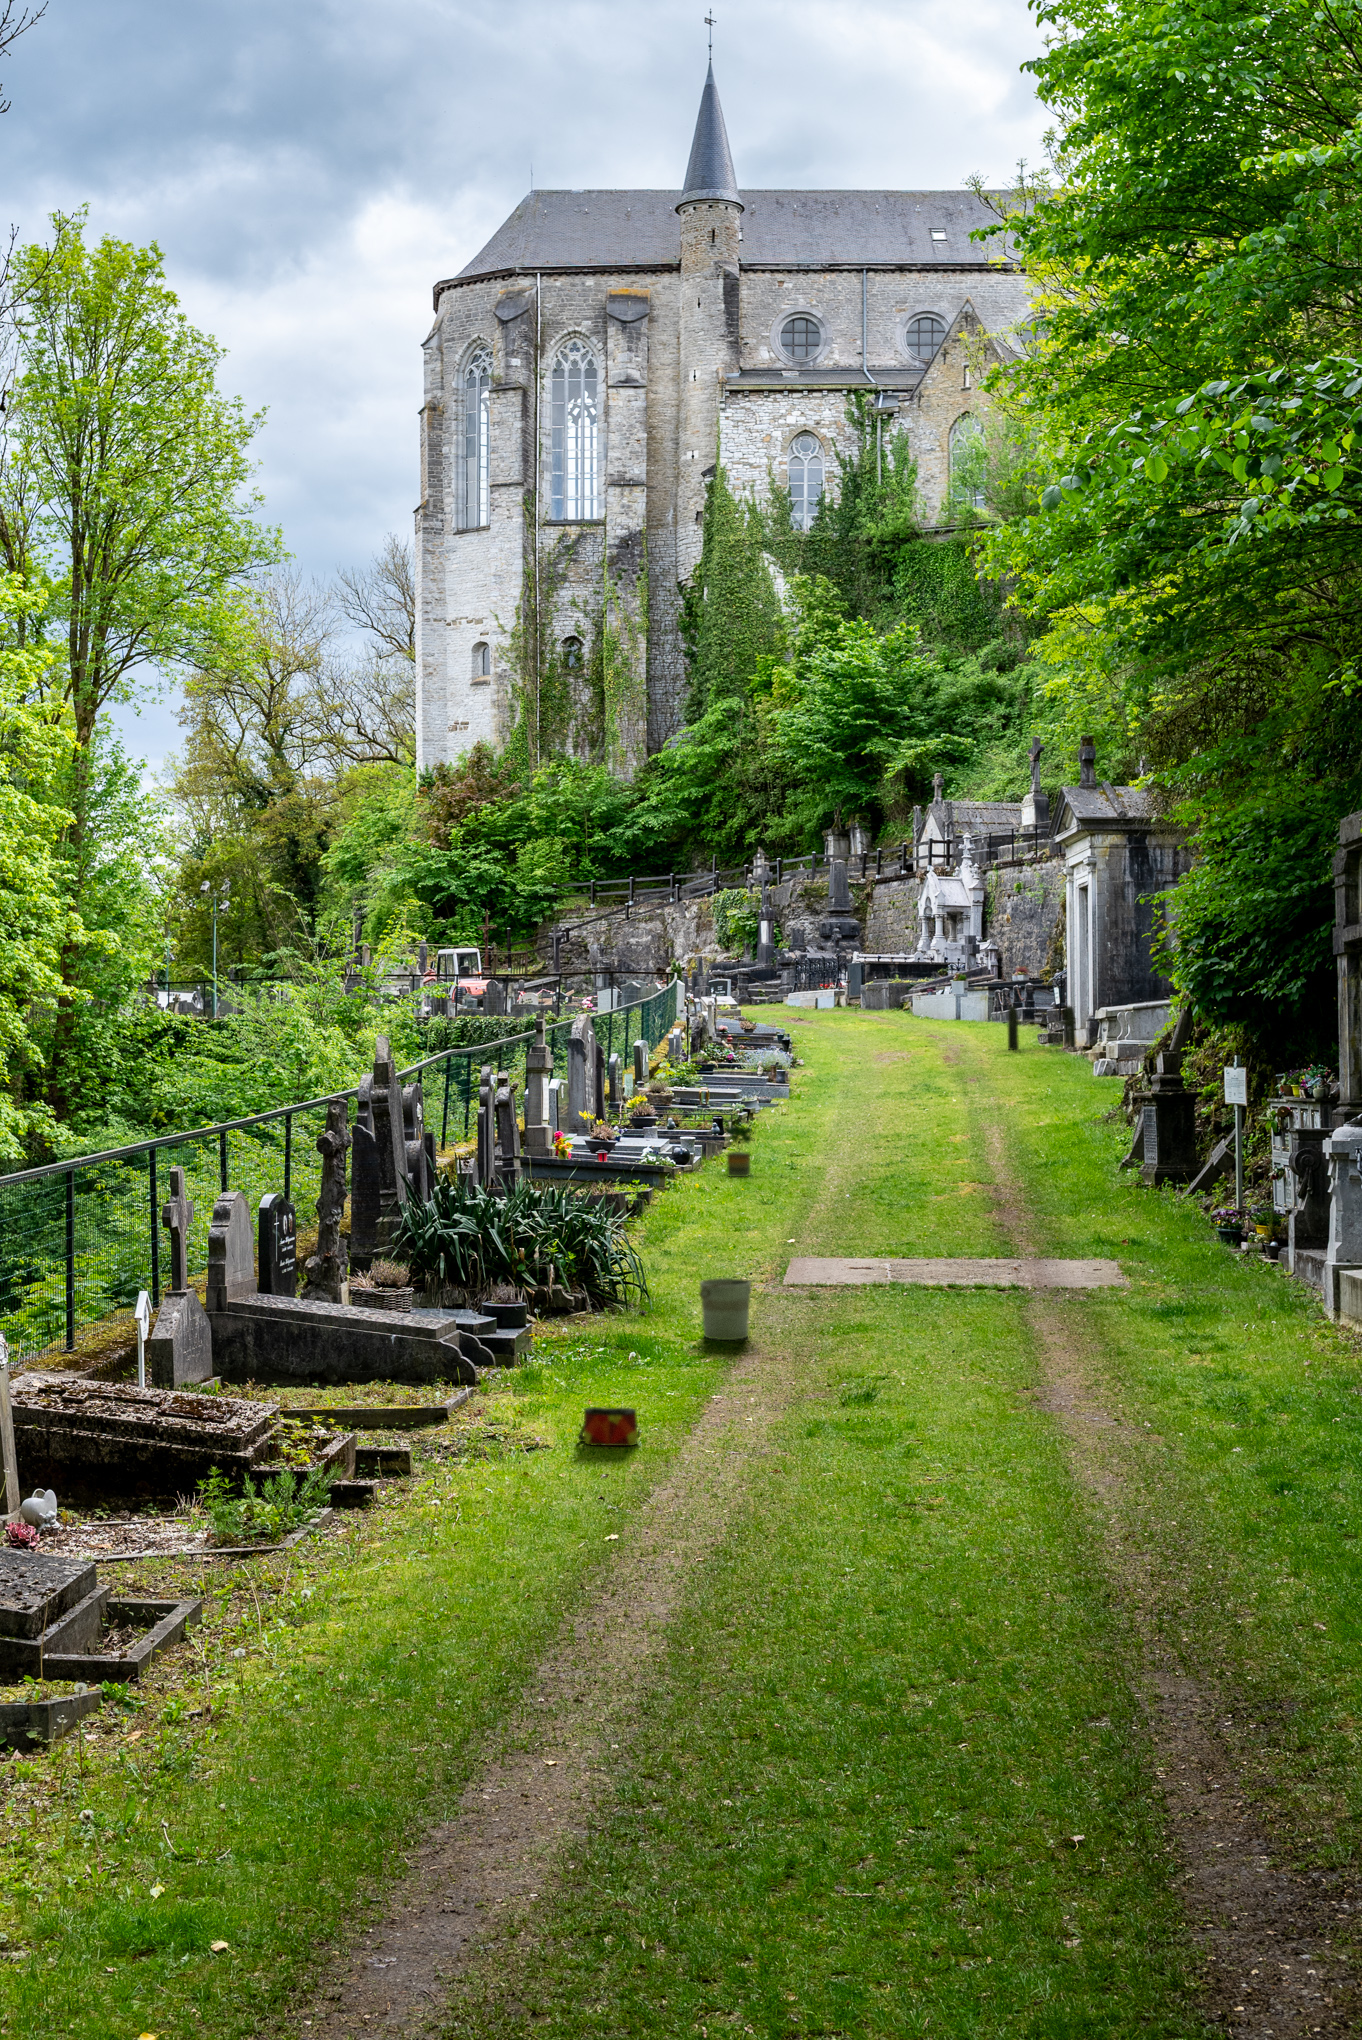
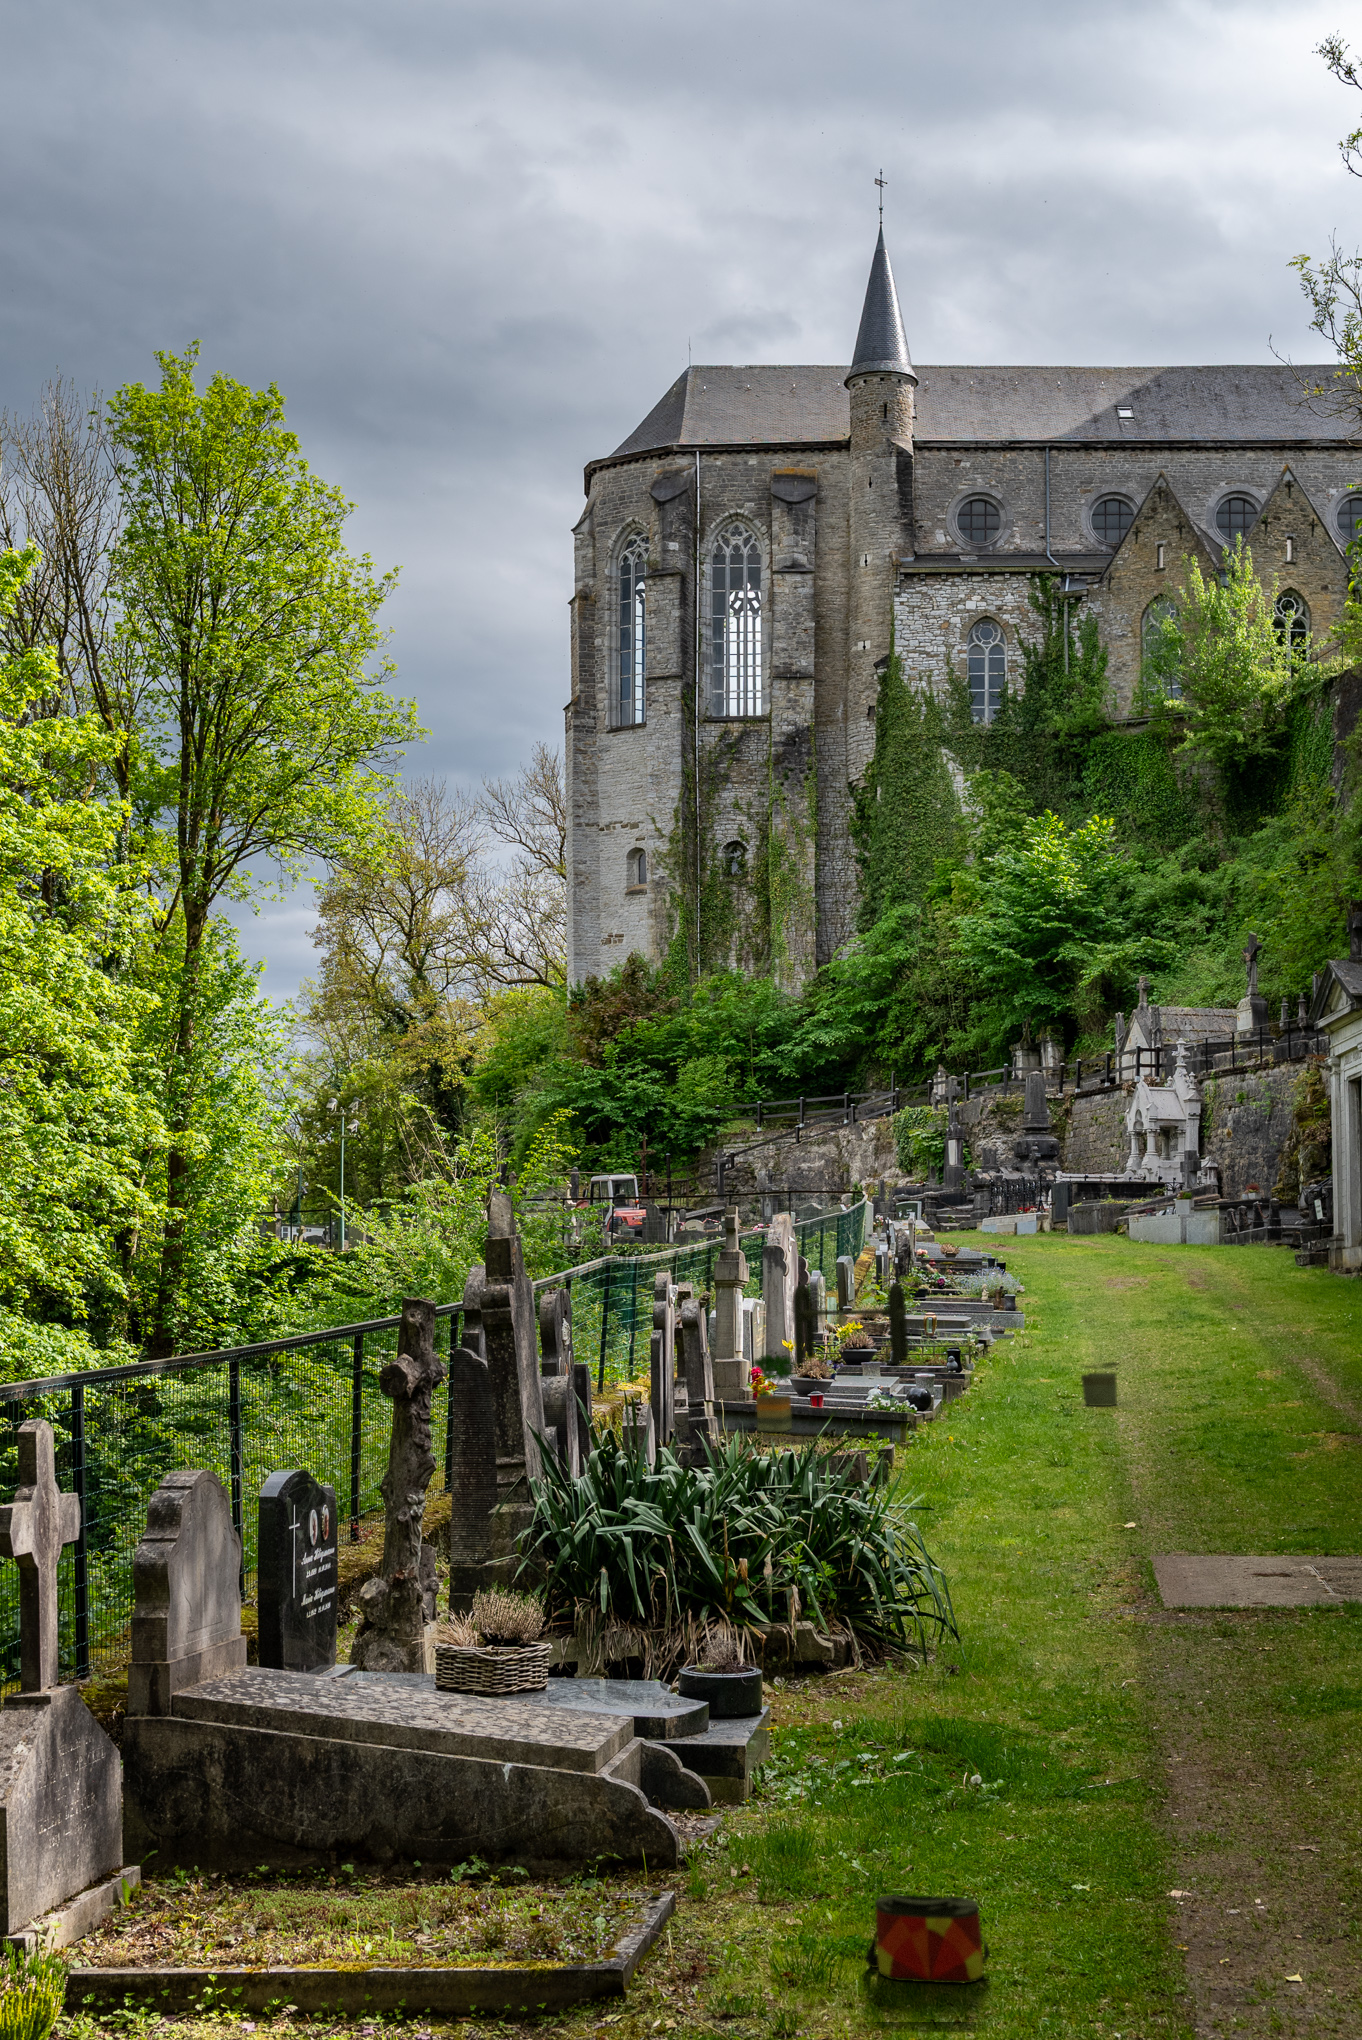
bench: present [1007,1006,1076,1051] -> present [793,1283,909,1364]
potted tree: present [725,1125,756,1177] -> present [752,1354,797,1432]
bucket: present [699,1278,755,1340] -> present [1081,1362,1119,1406]

